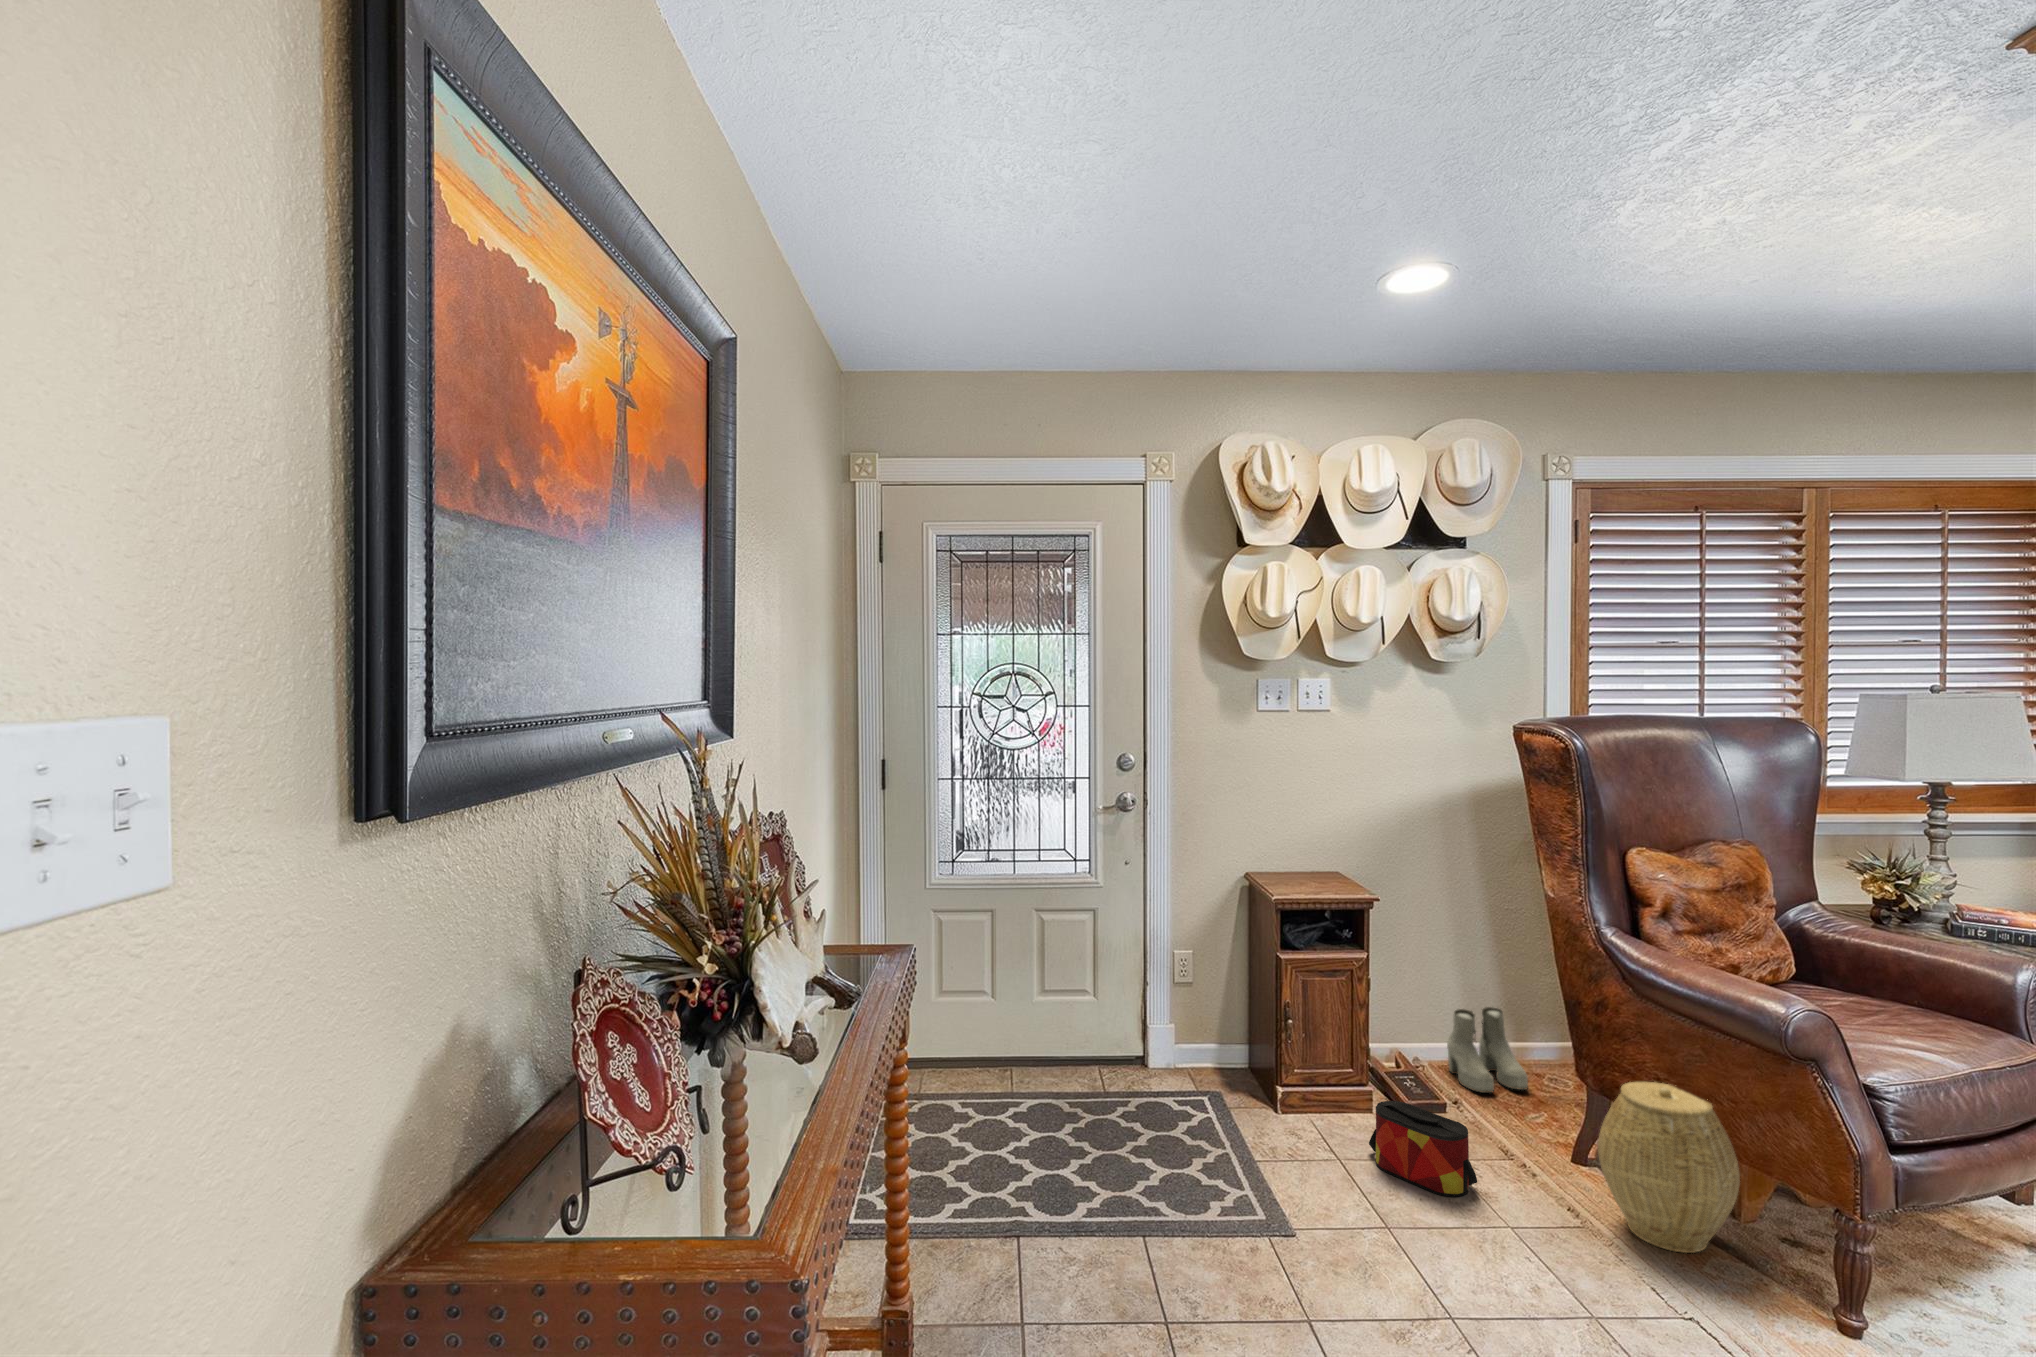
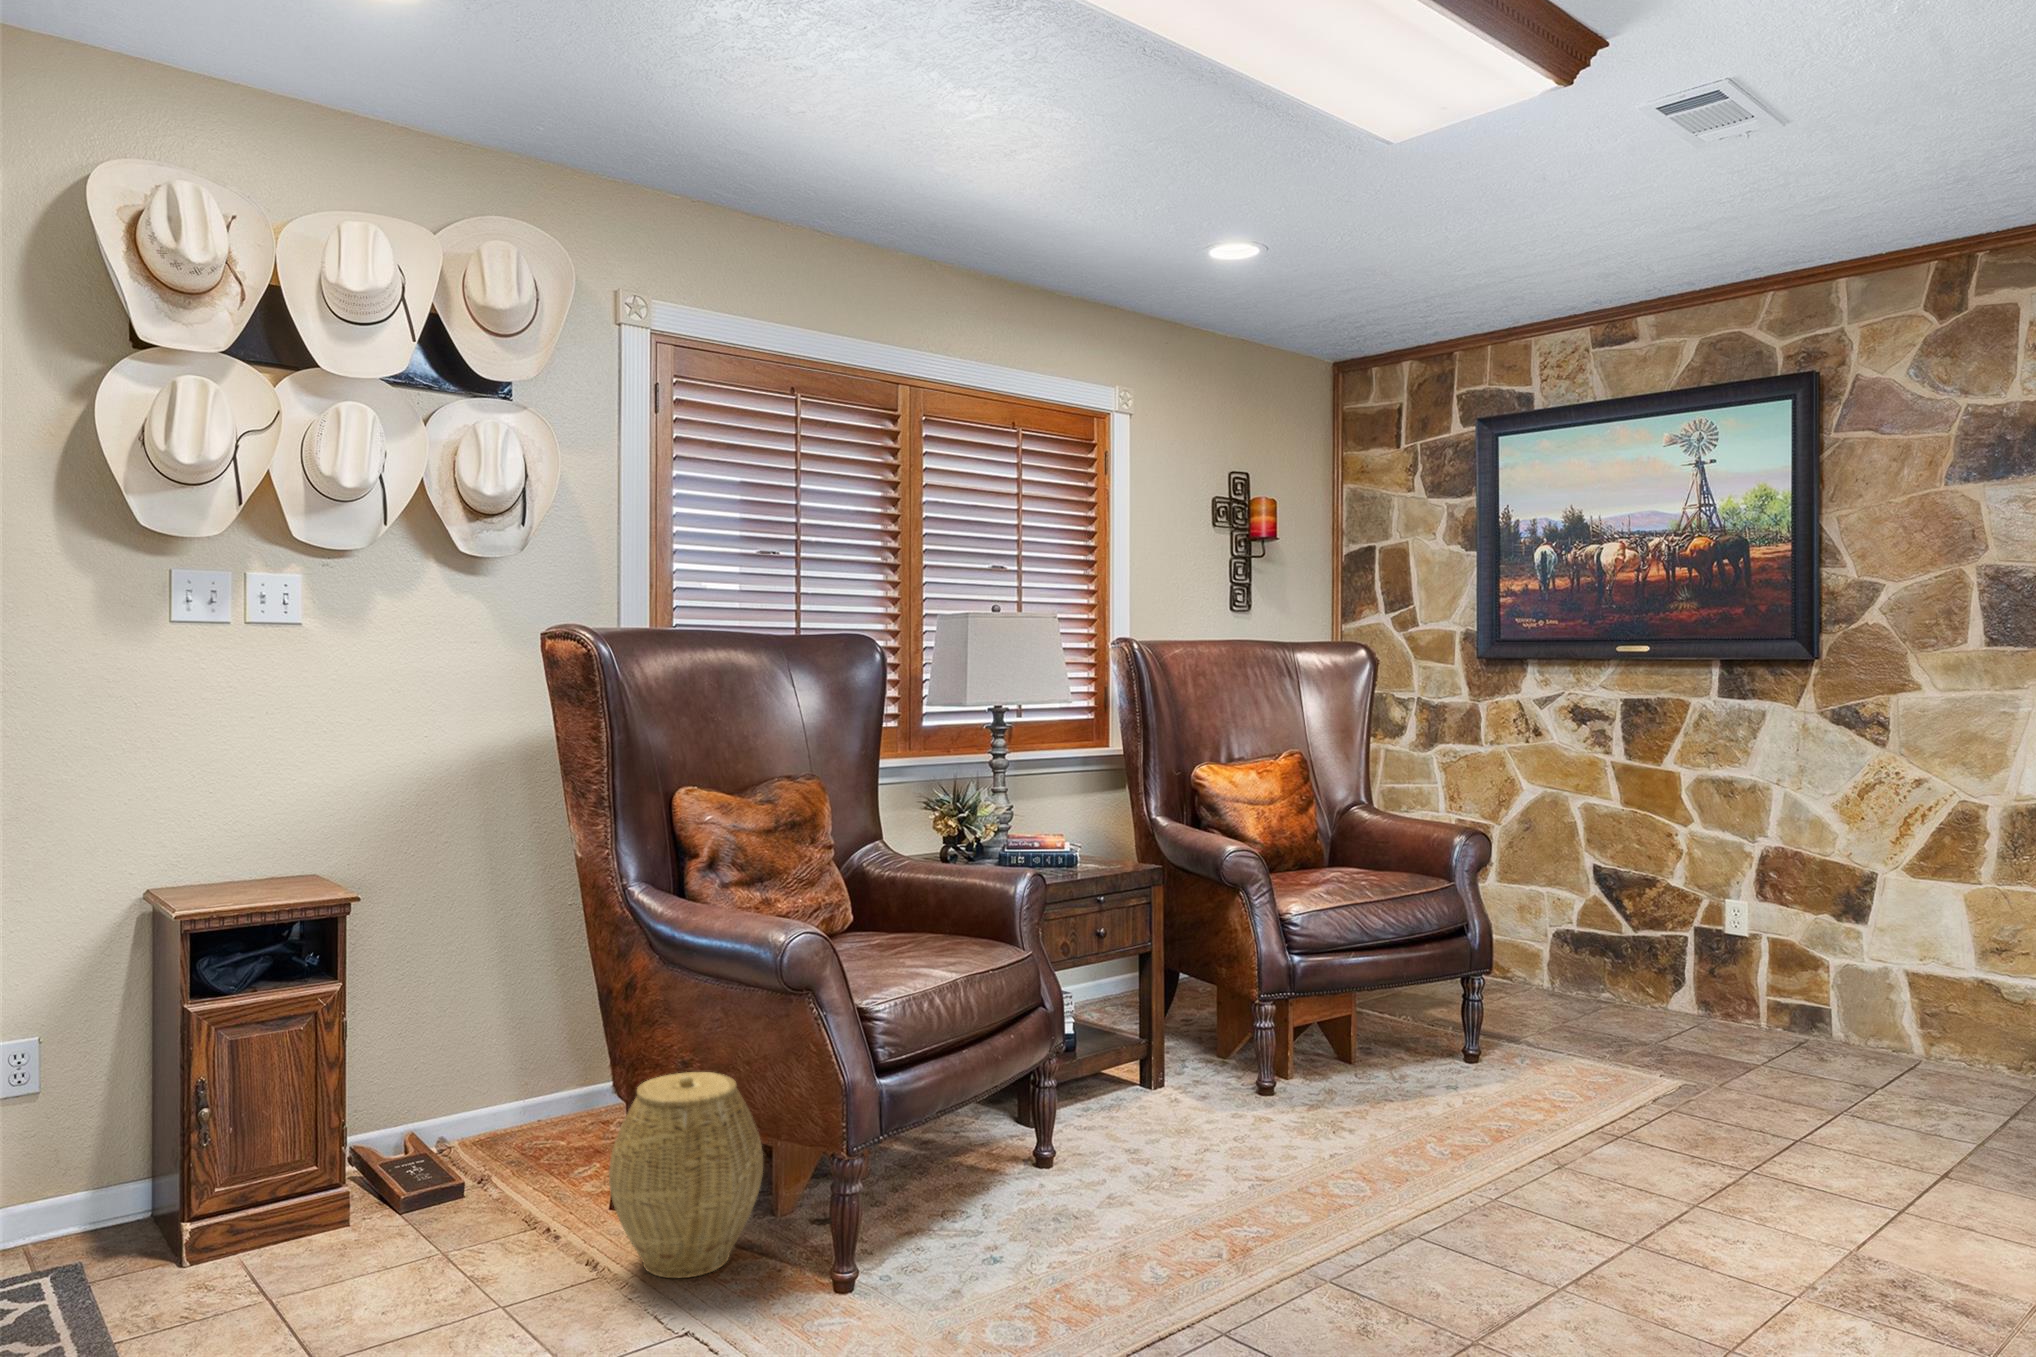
boots: present [1447,1007,1528,1093] -> none [473,1029,575,1146]
bag: present [1369,1101,1477,1197] -> none [305,1178,455,1296]

